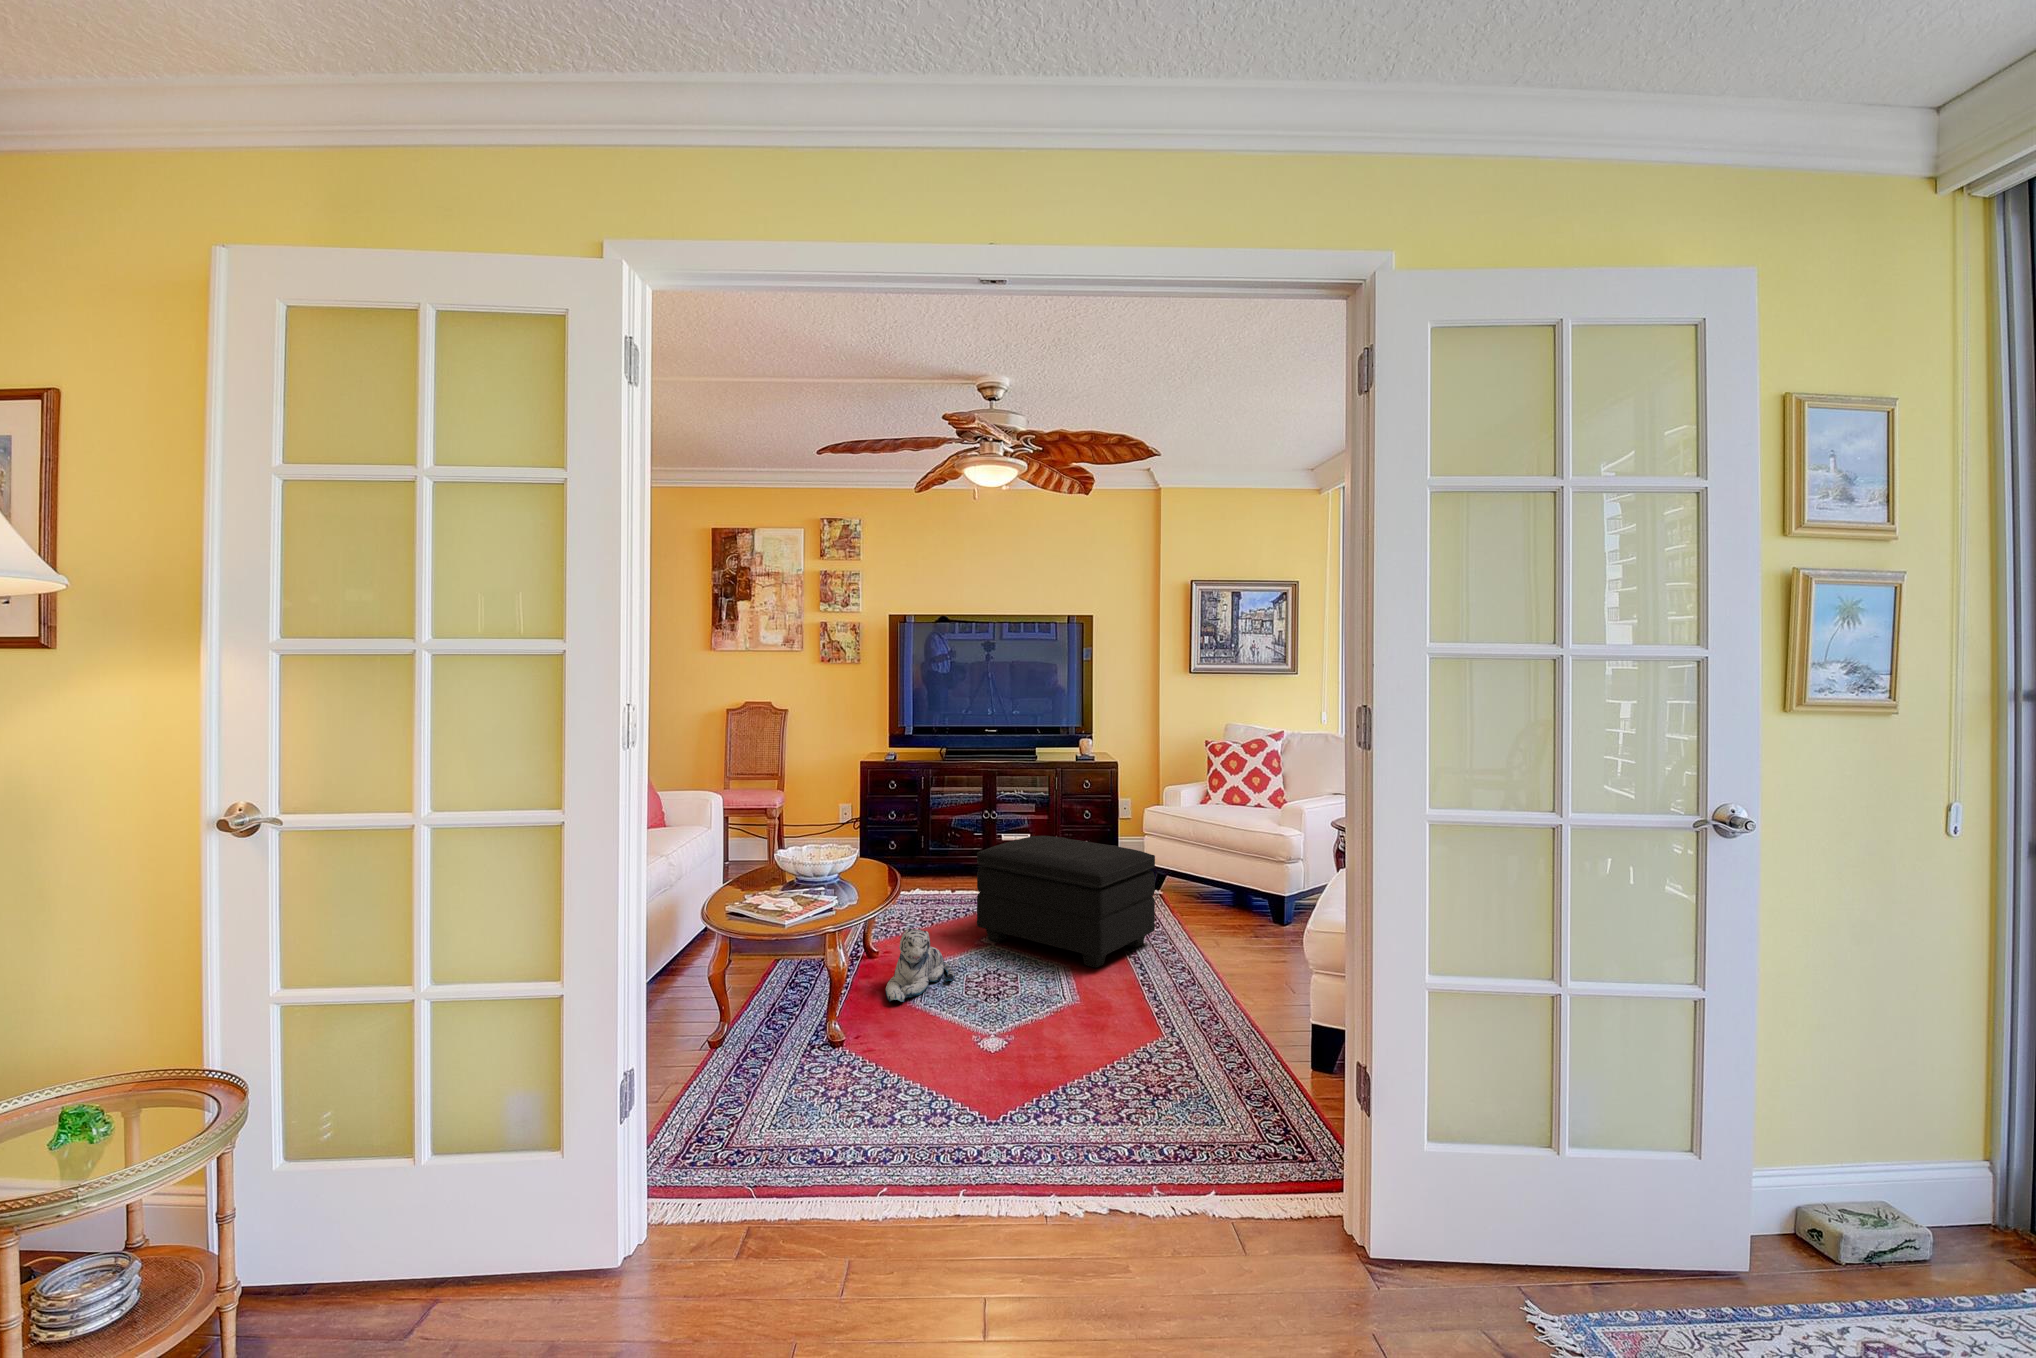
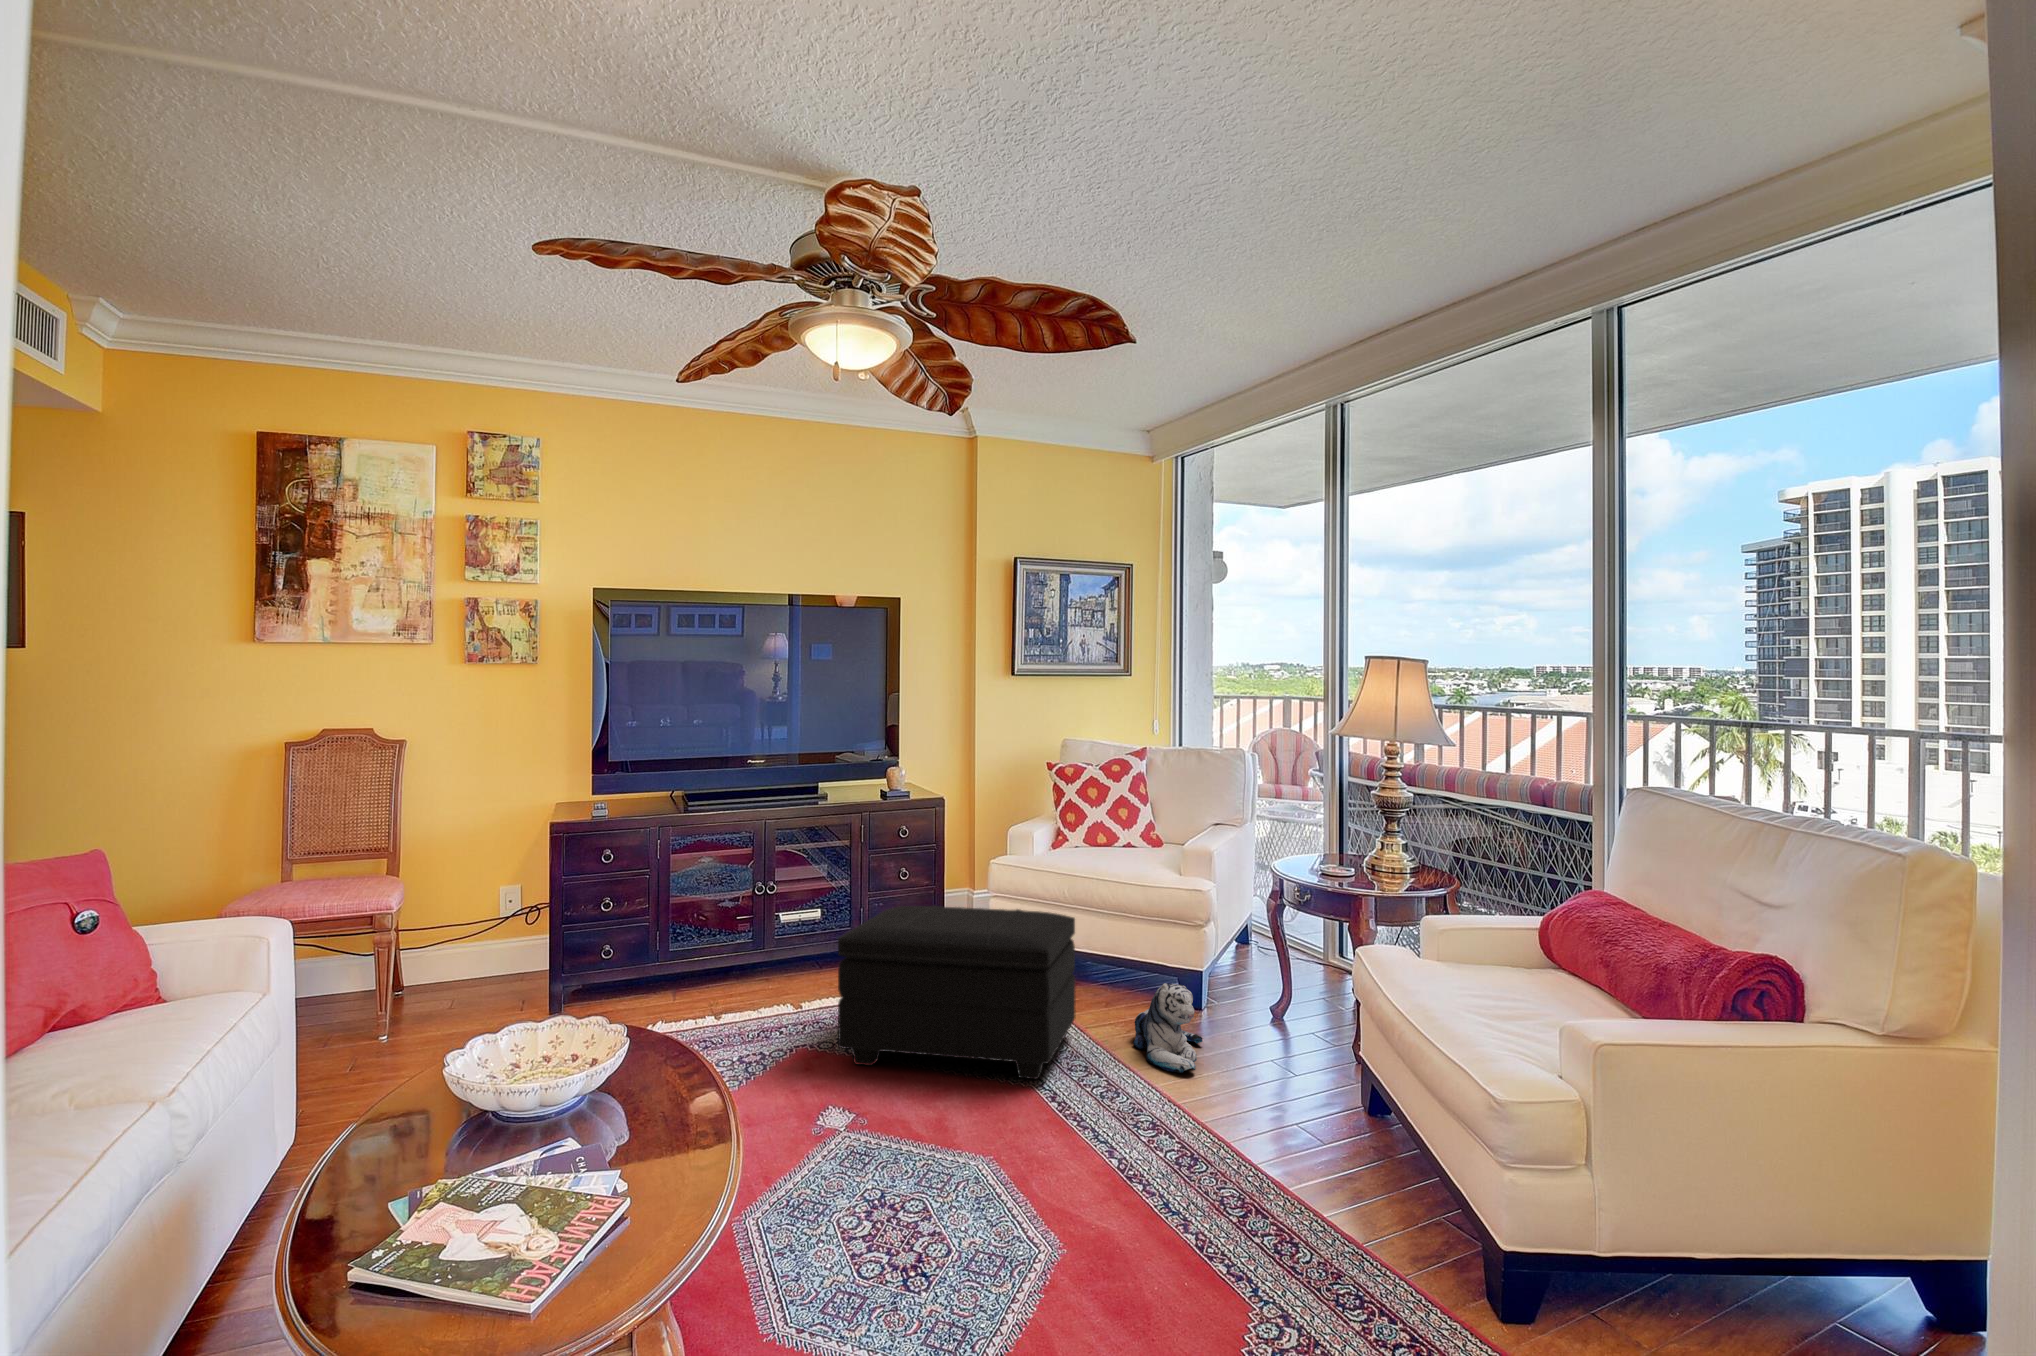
plush toy: present [886,928,955,1002] -> present [1133,983,1203,1073]

